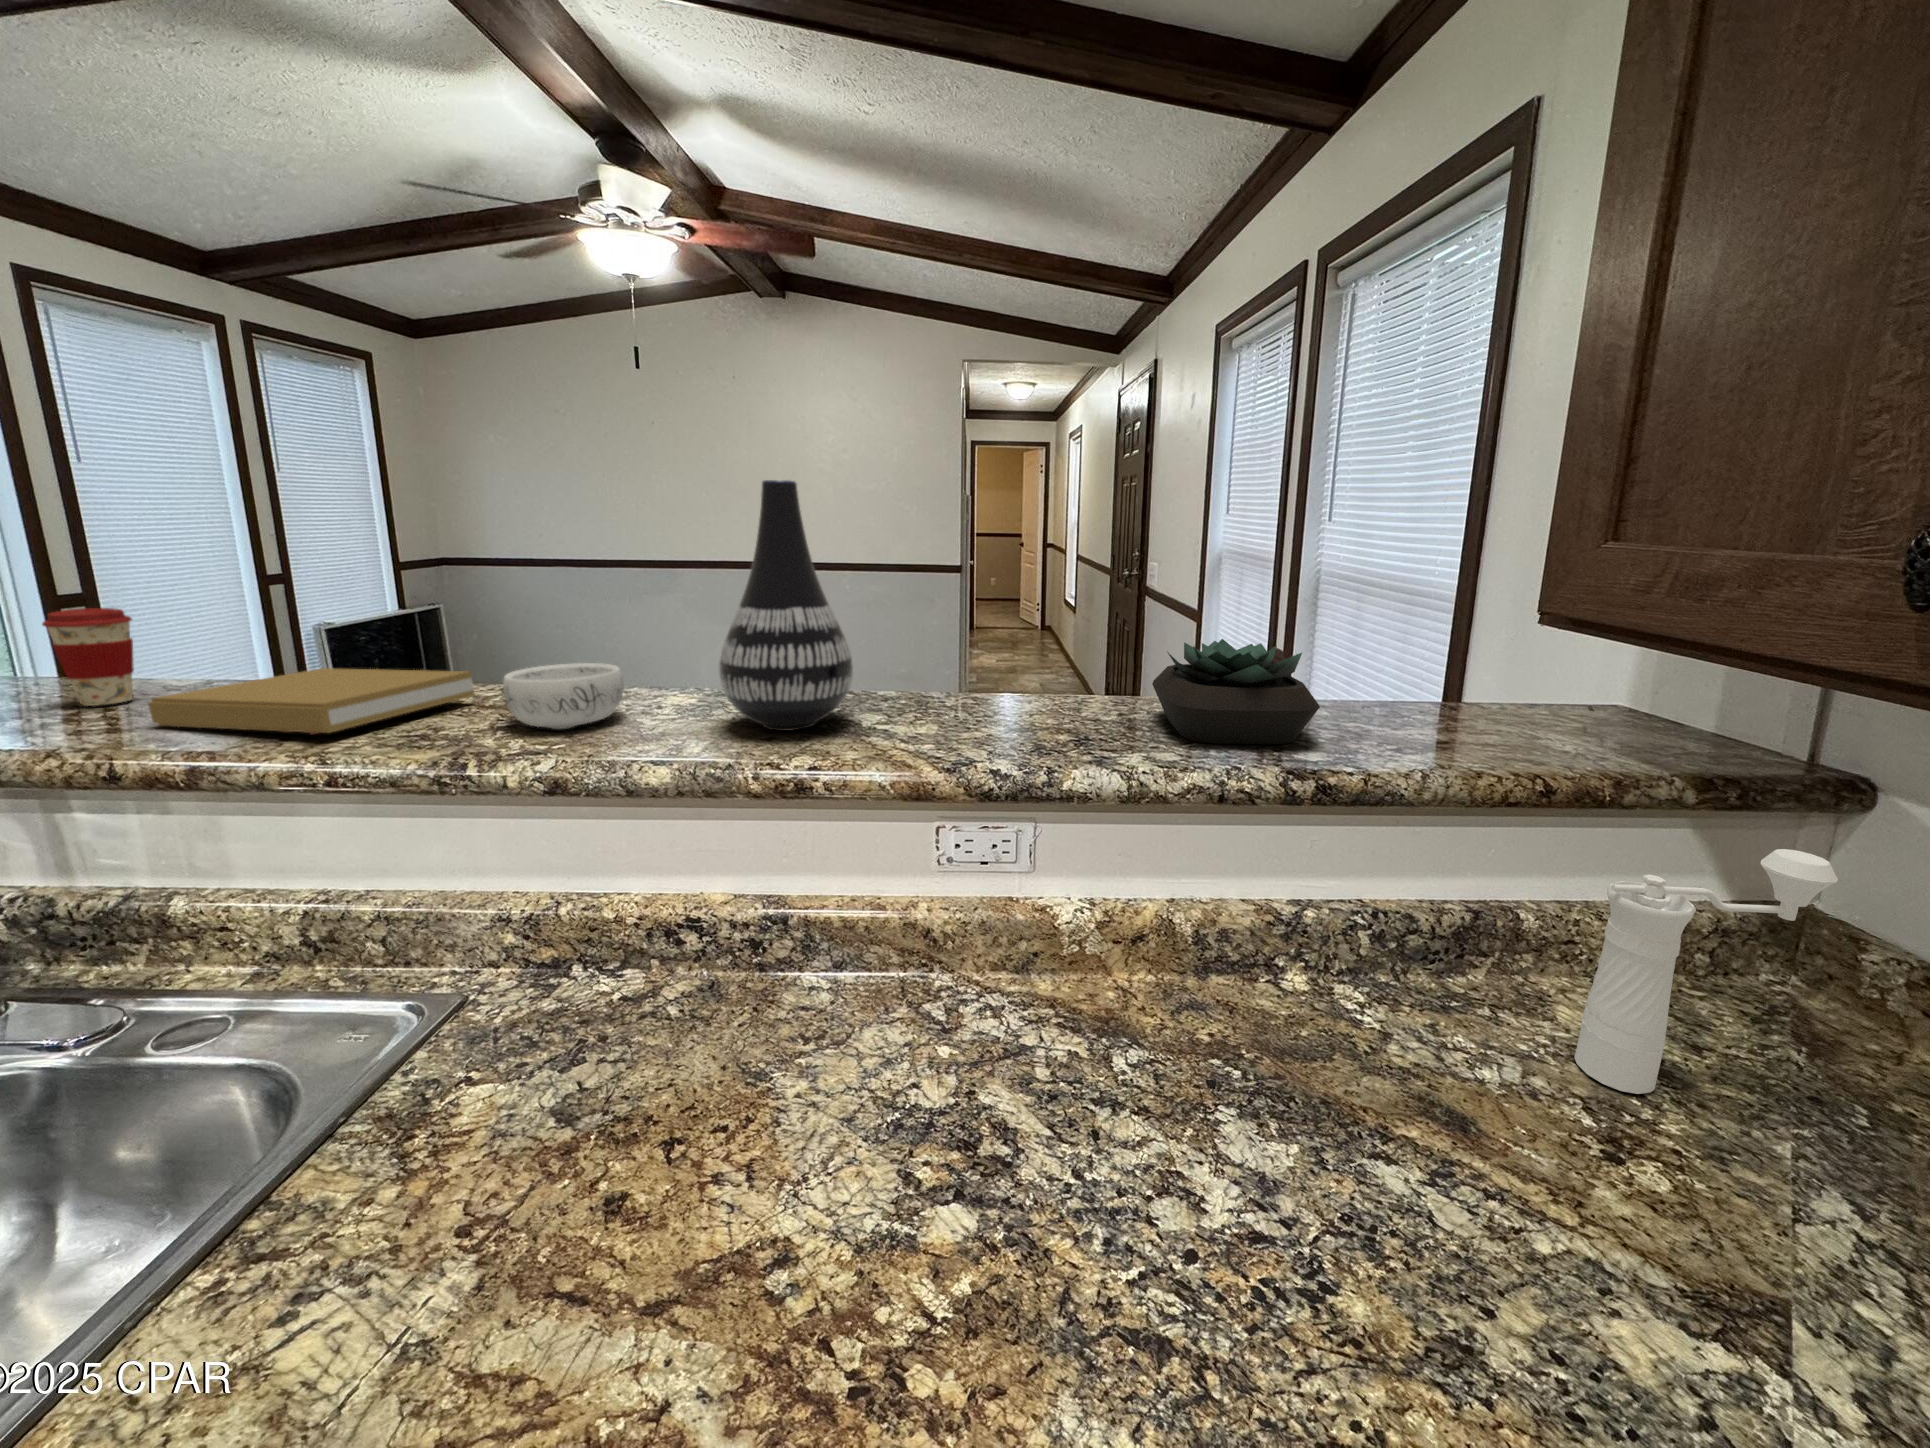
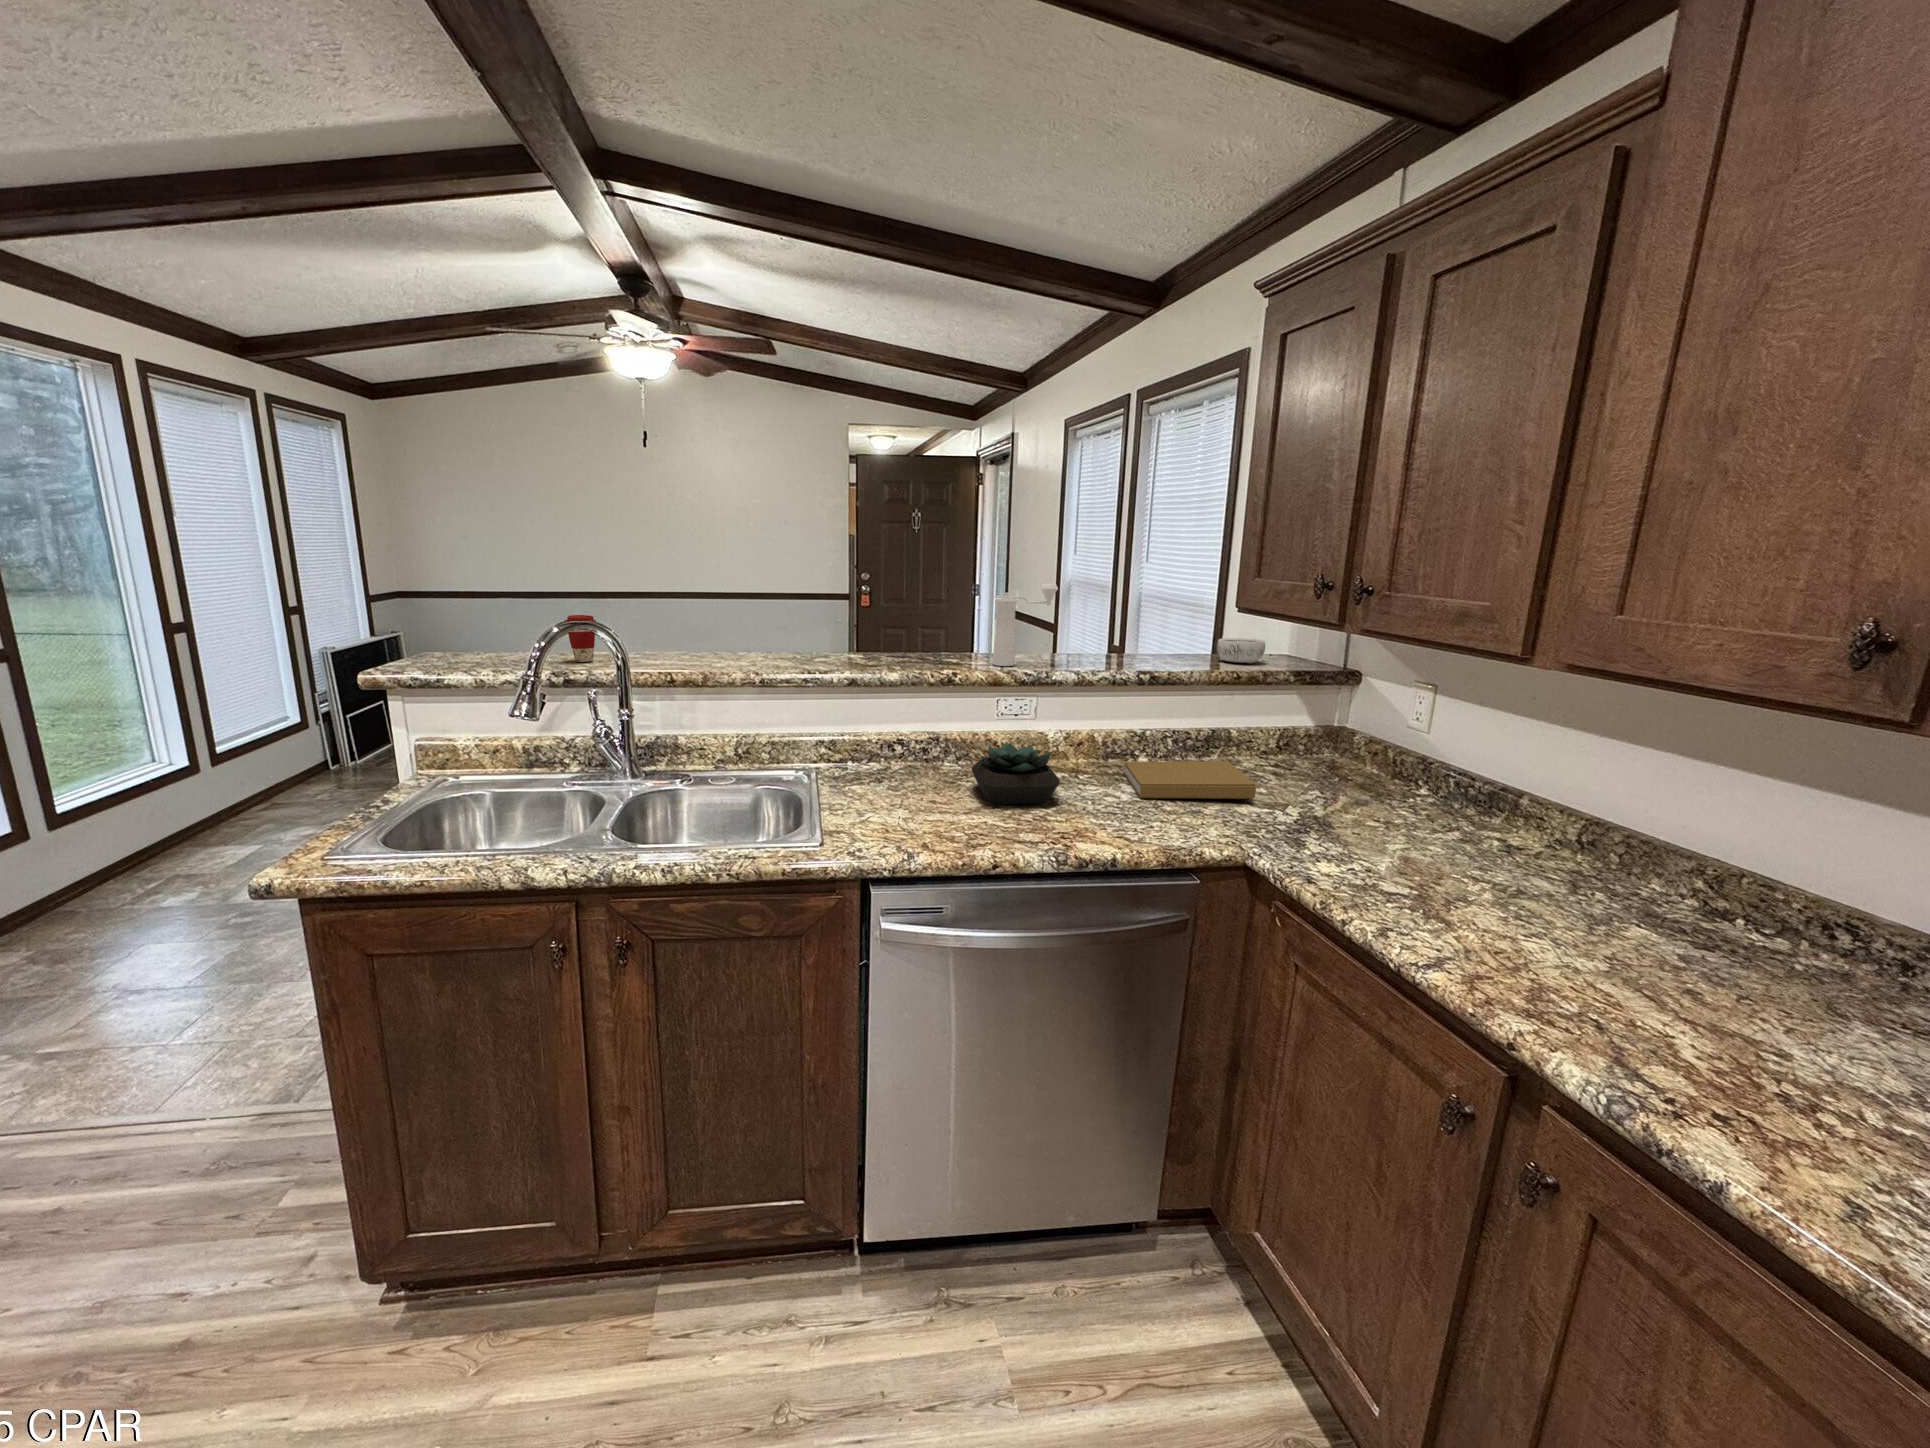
vase: present [719,480,853,731] -> none [892,553,949,665]
succulent plant: present [1152,639,1320,744] -> present [972,743,1060,805]
decorative bowl: present [503,663,623,729] -> present [1217,638,1265,663]
book: present [148,668,474,735] -> present [1124,761,1256,800]
pepper mill: present [1575,849,1838,1094] -> present [993,583,1058,666]

